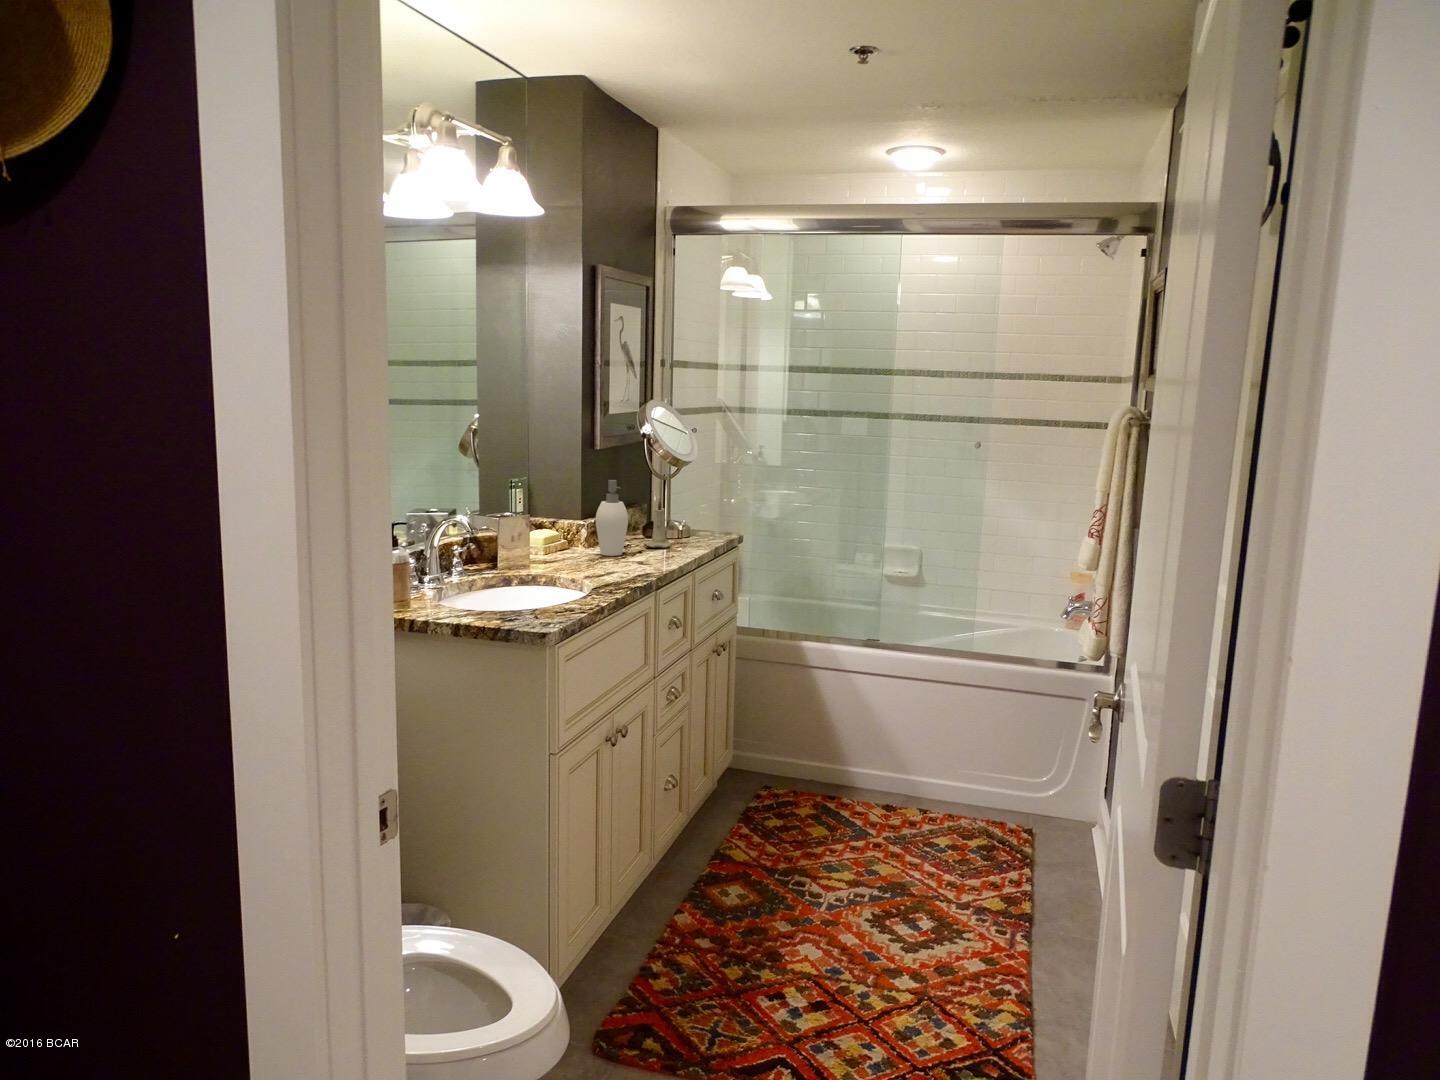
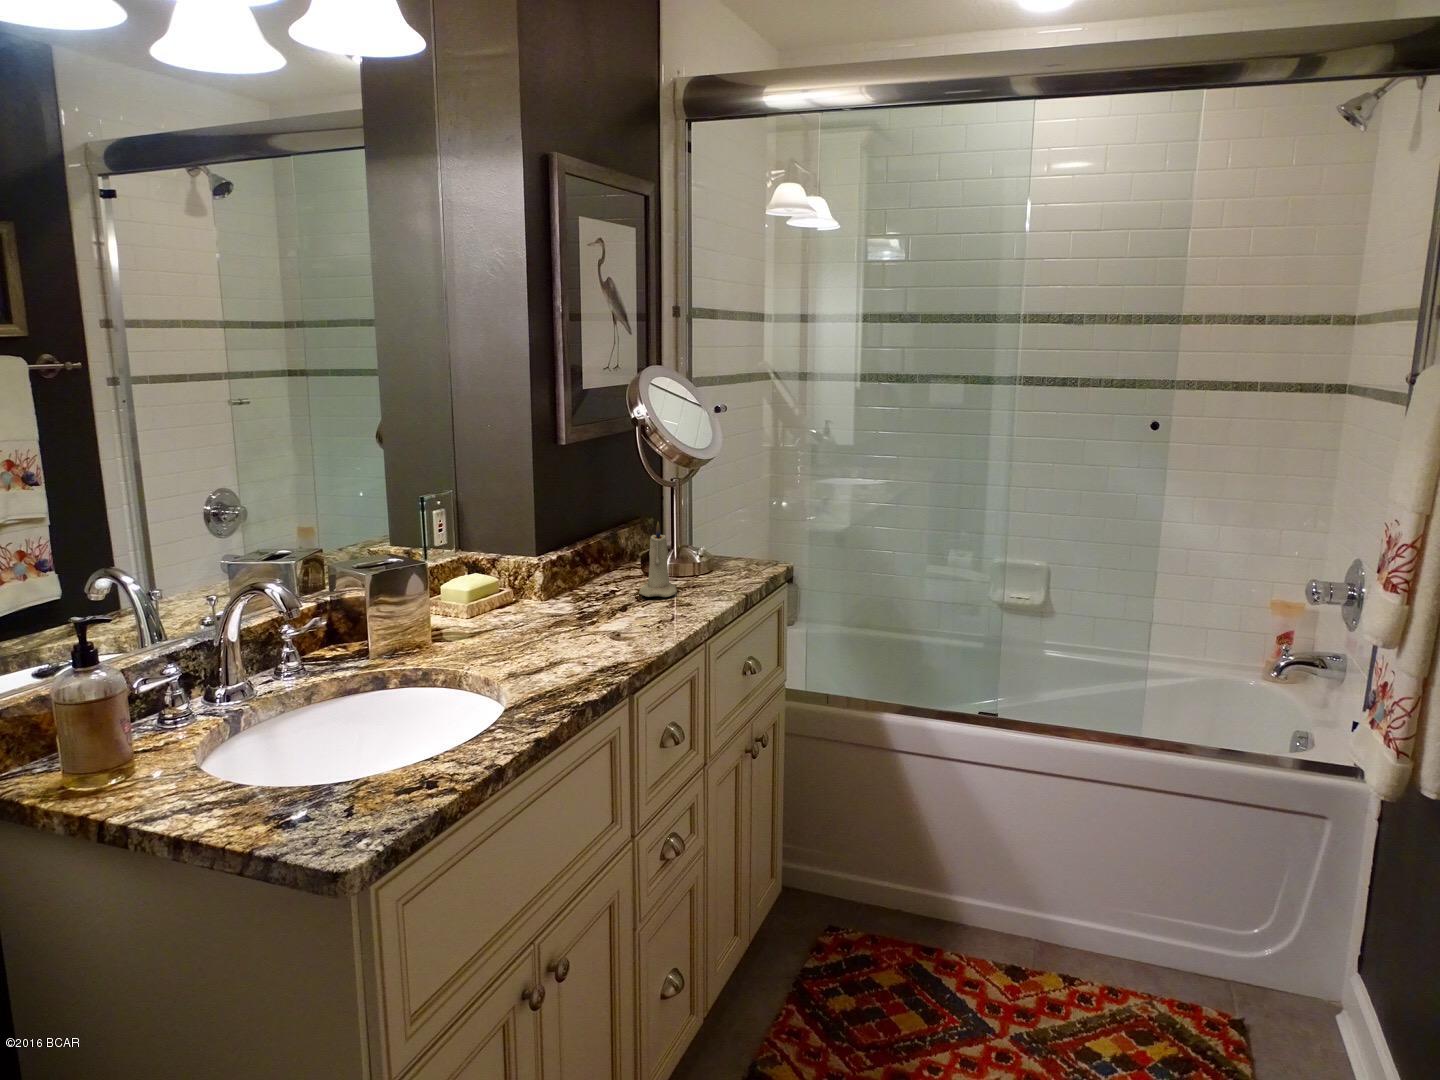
soap dispenser: present [595,480,628,556] -> none [552,496,605,616]

